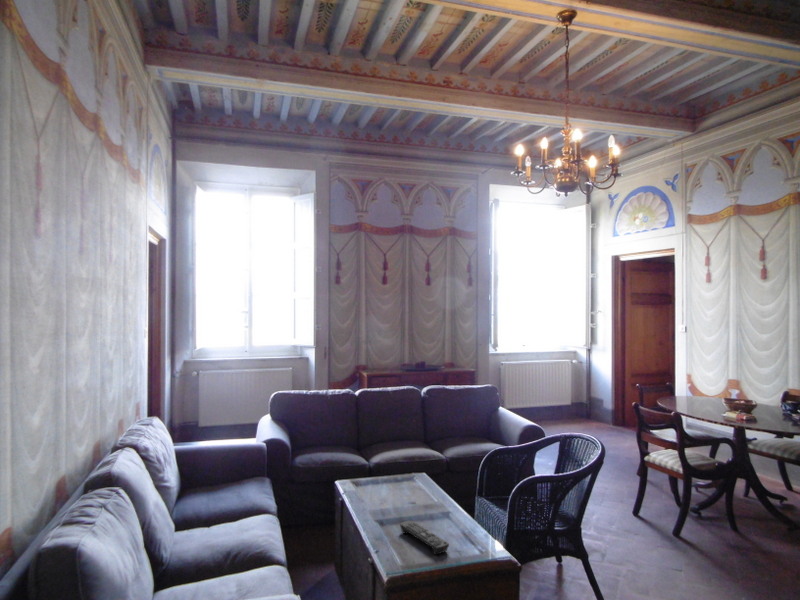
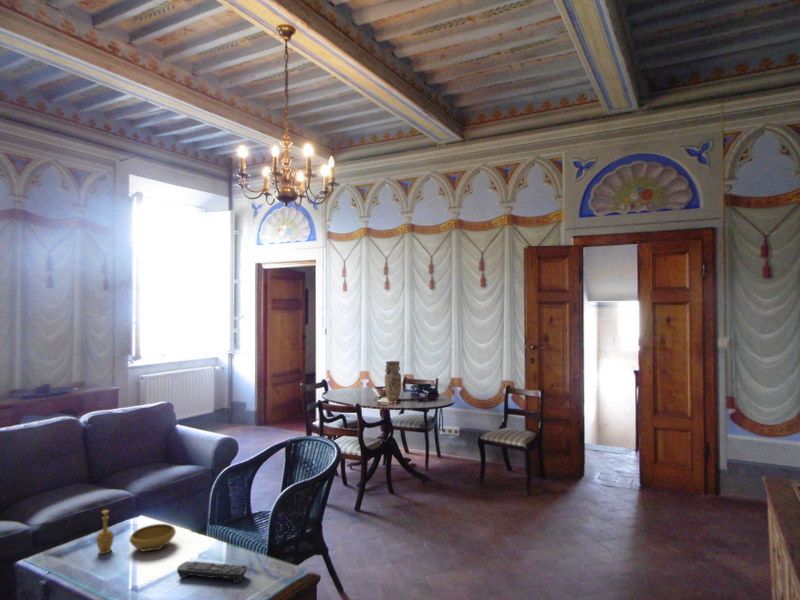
vase: none [735,369,762,421] -> present [385,361,401,401]
decorative bowl: none [372,459,426,505] -> present [97,510,176,554]

